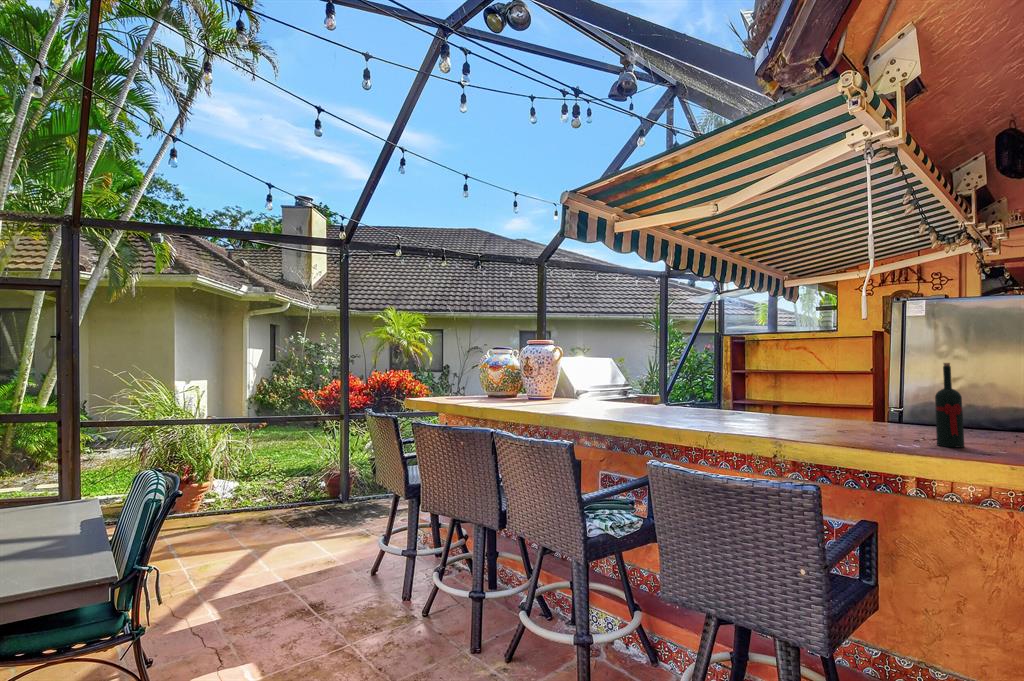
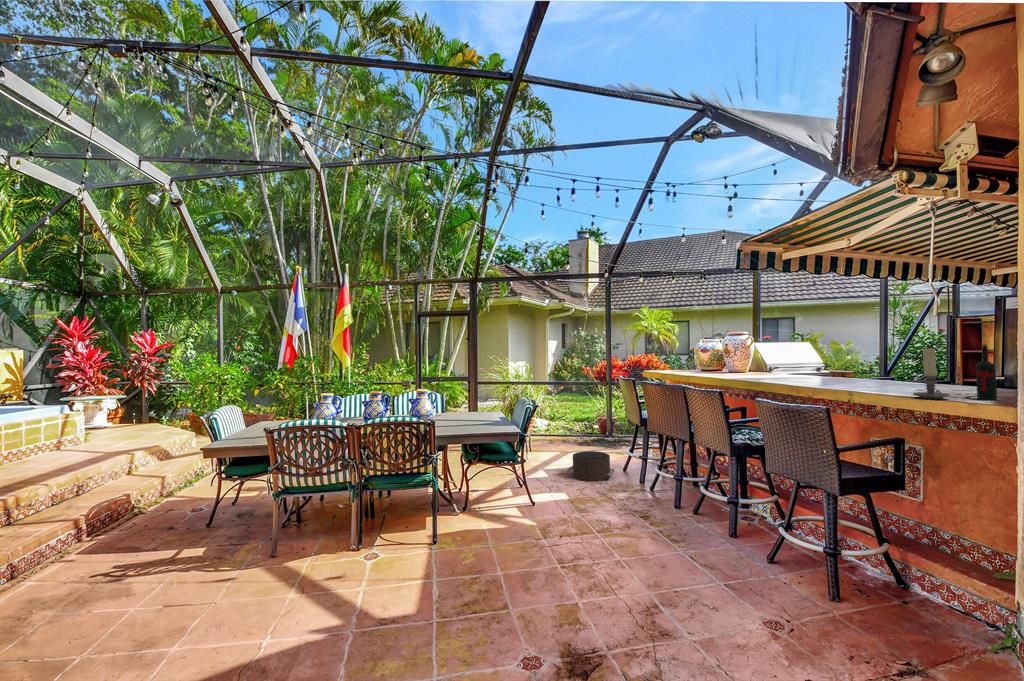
candle holder: none [878,368,933,454] -> present [913,349,950,399]
pouf: none [261,547,355,613] -> present [567,451,615,481]

